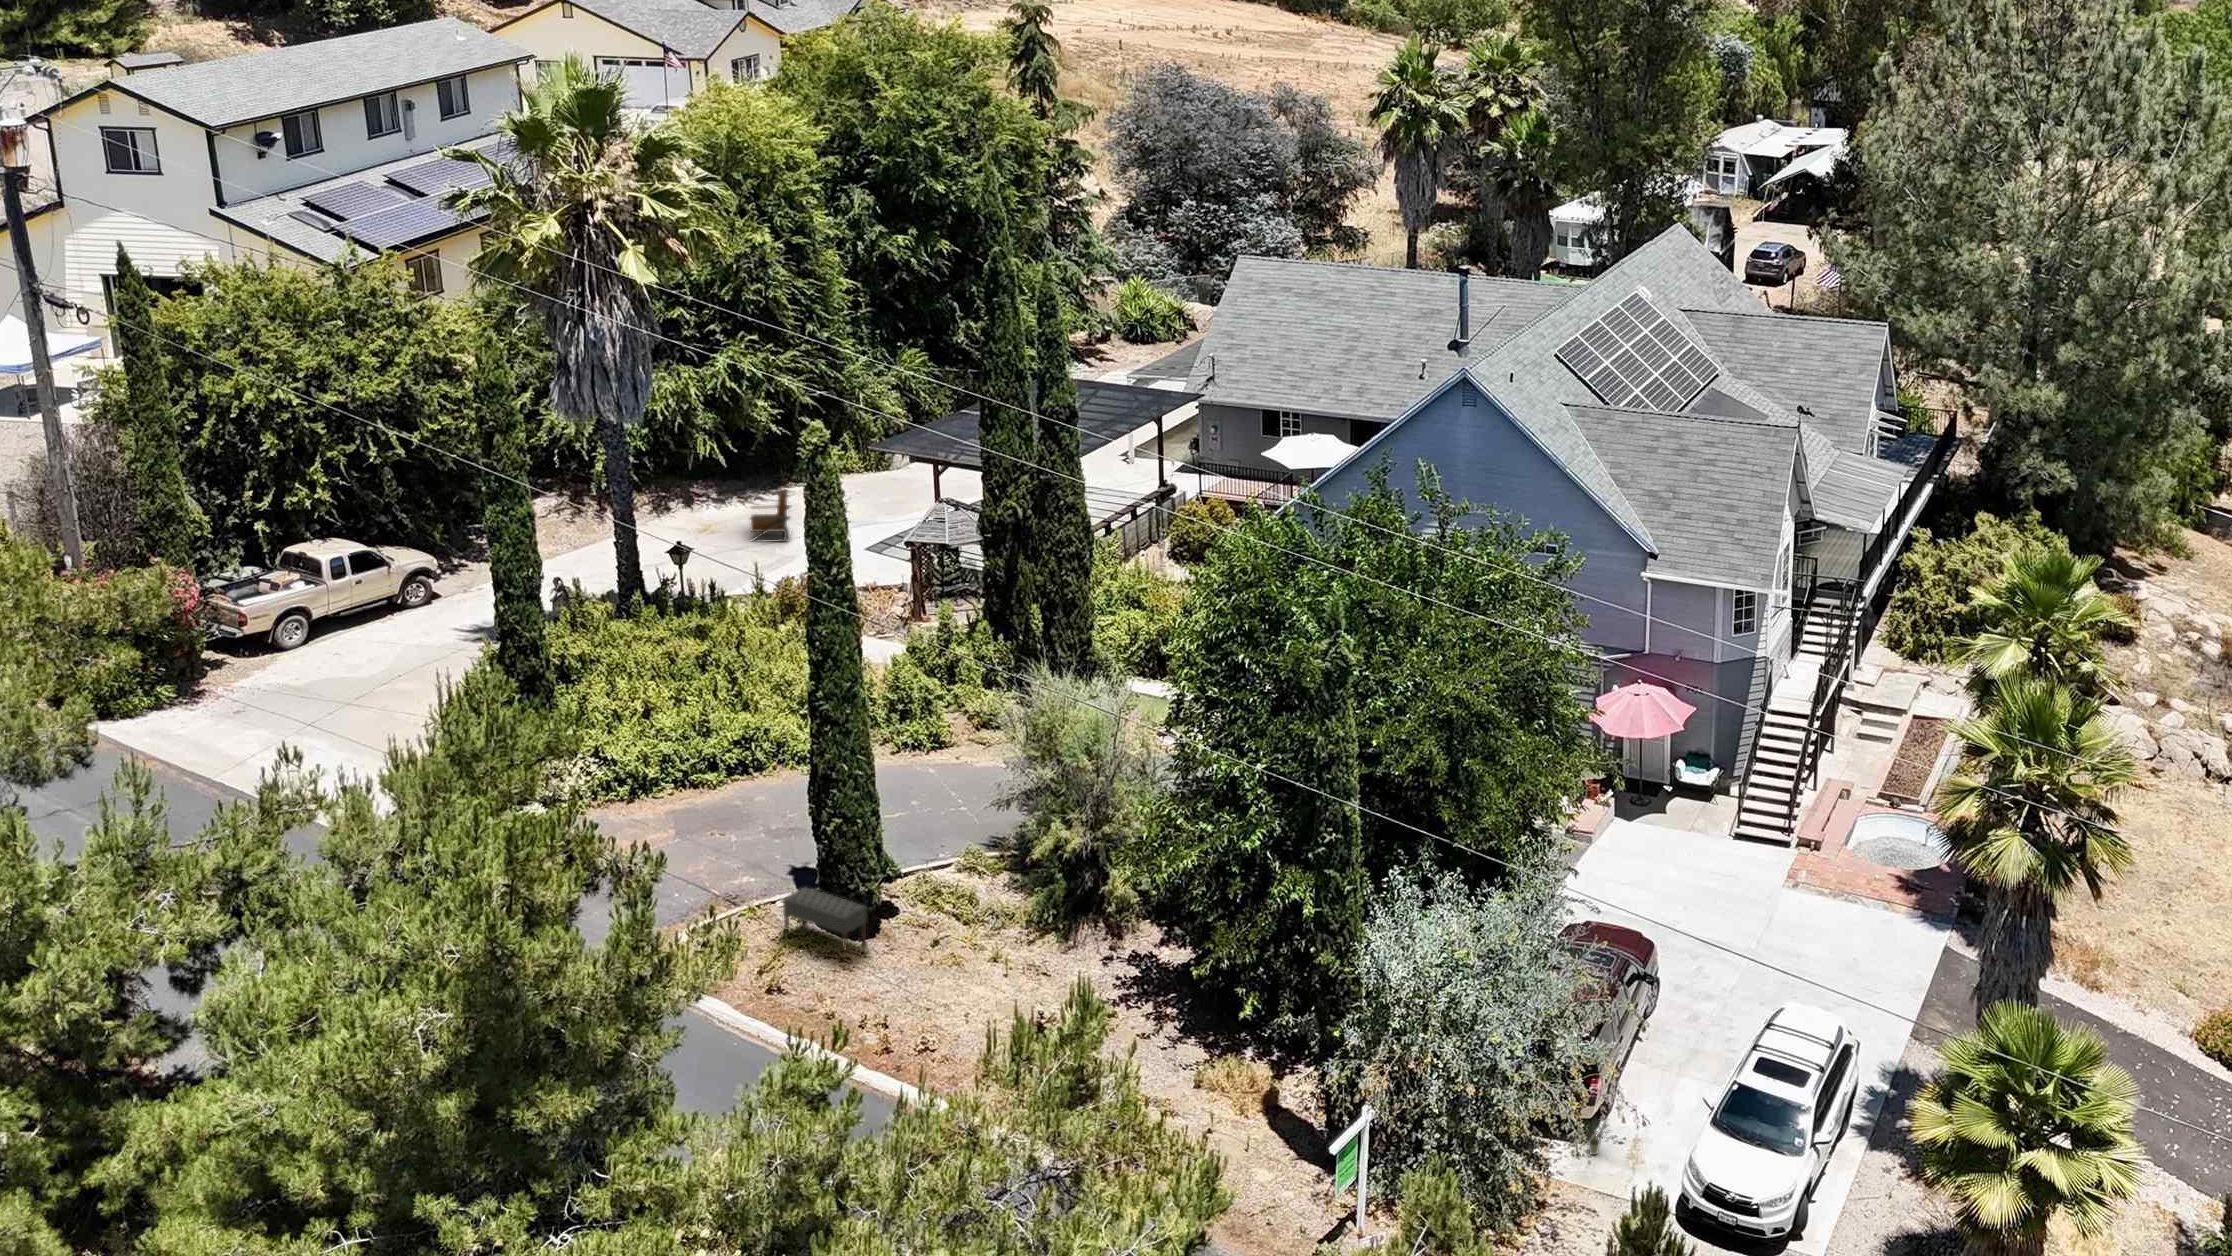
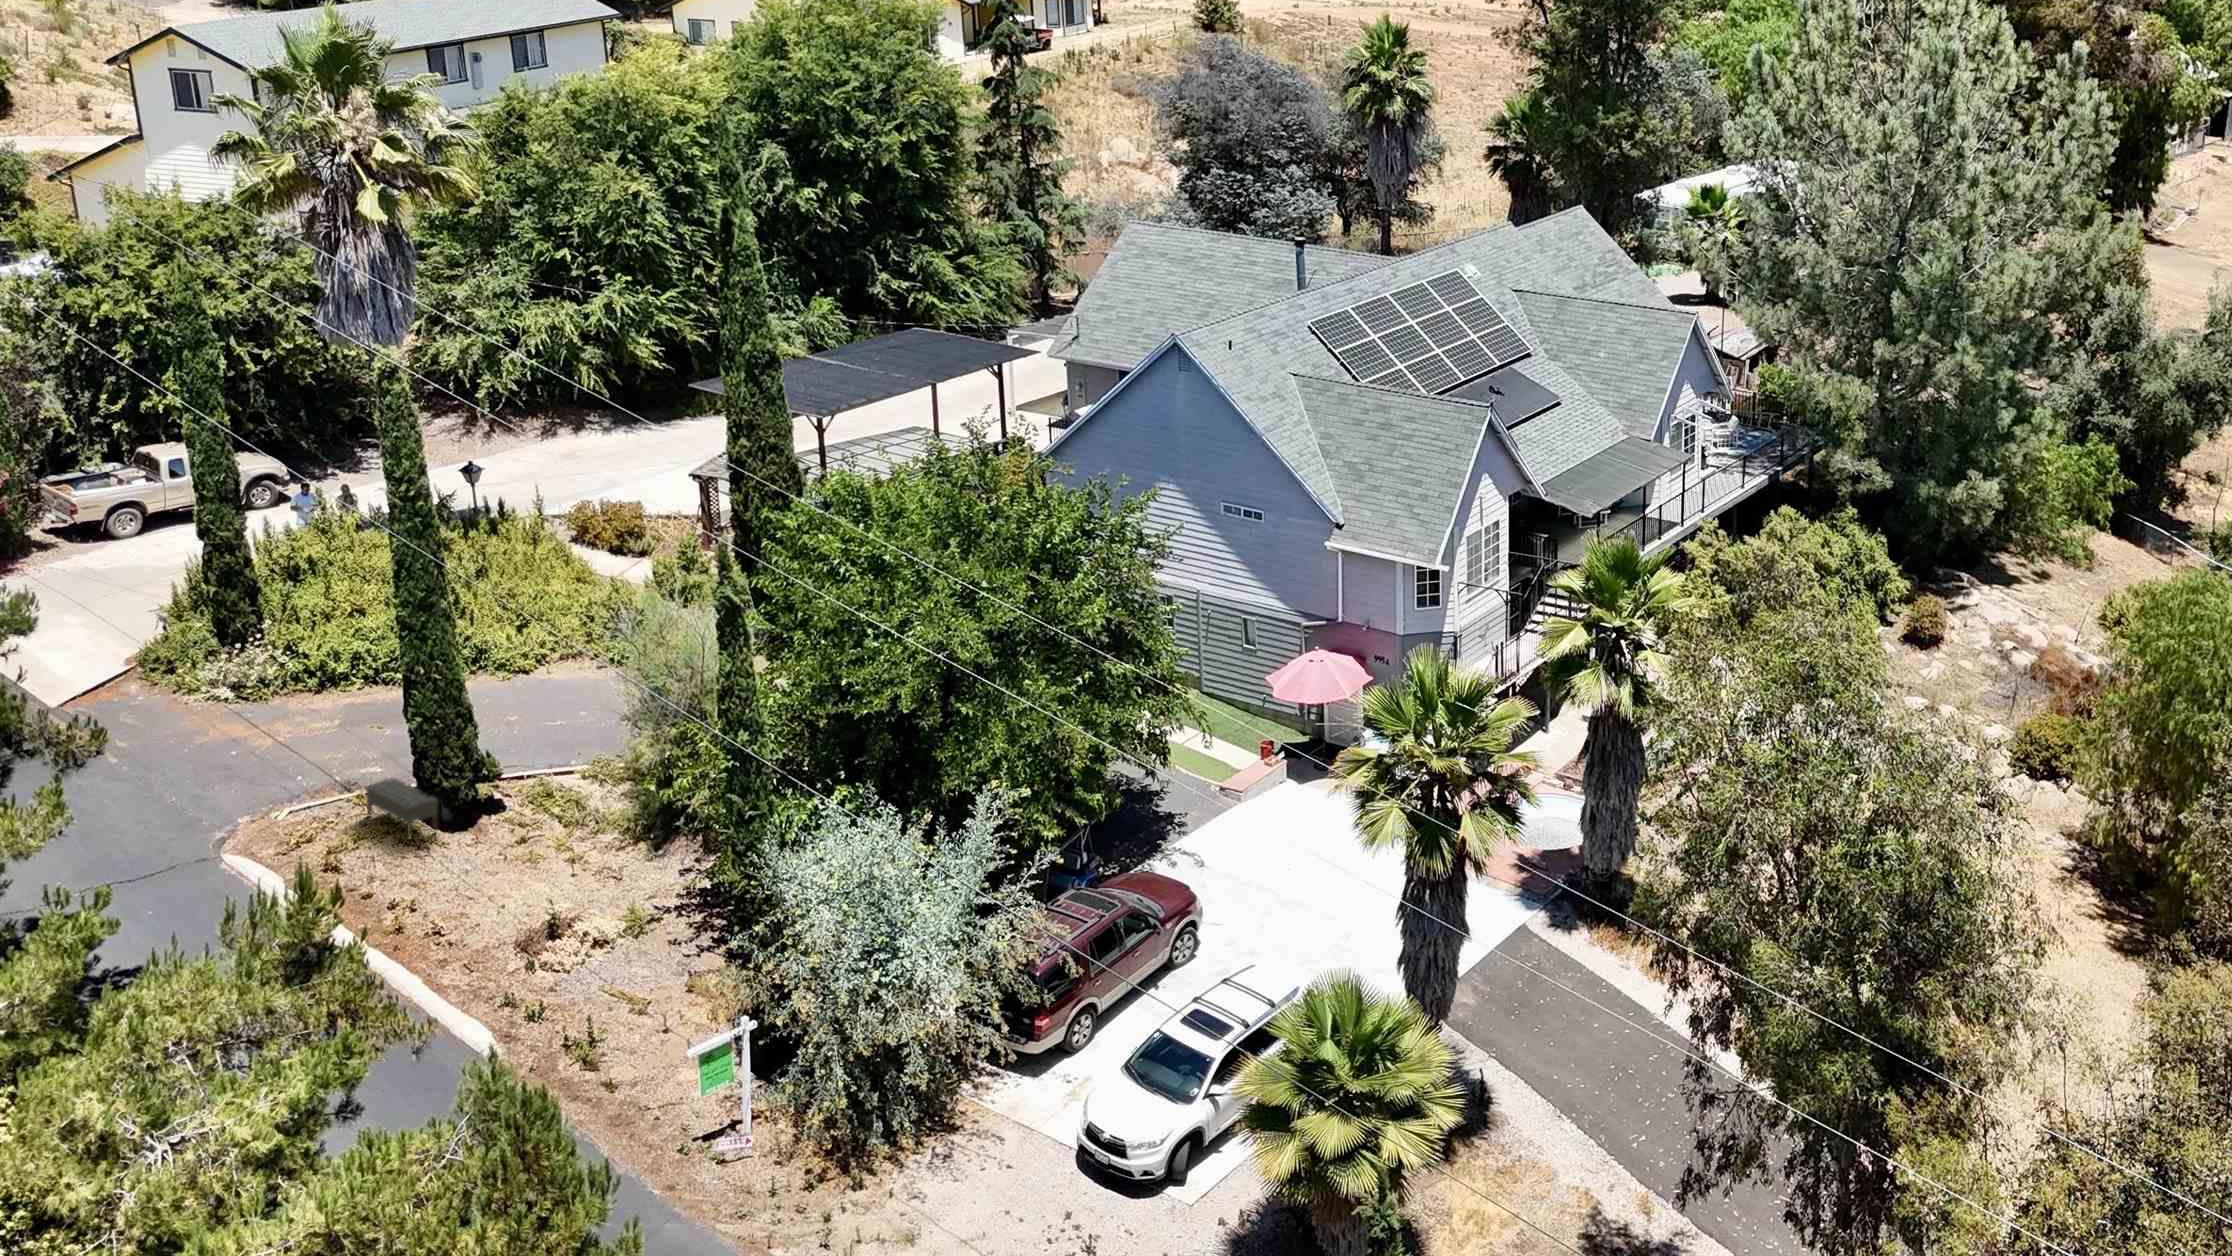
lounge chair: present [750,489,790,542] -> none [600,422,651,472]
potted plant: present [1586,1119,1607,1155] -> none [1015,1052,1056,1089]

